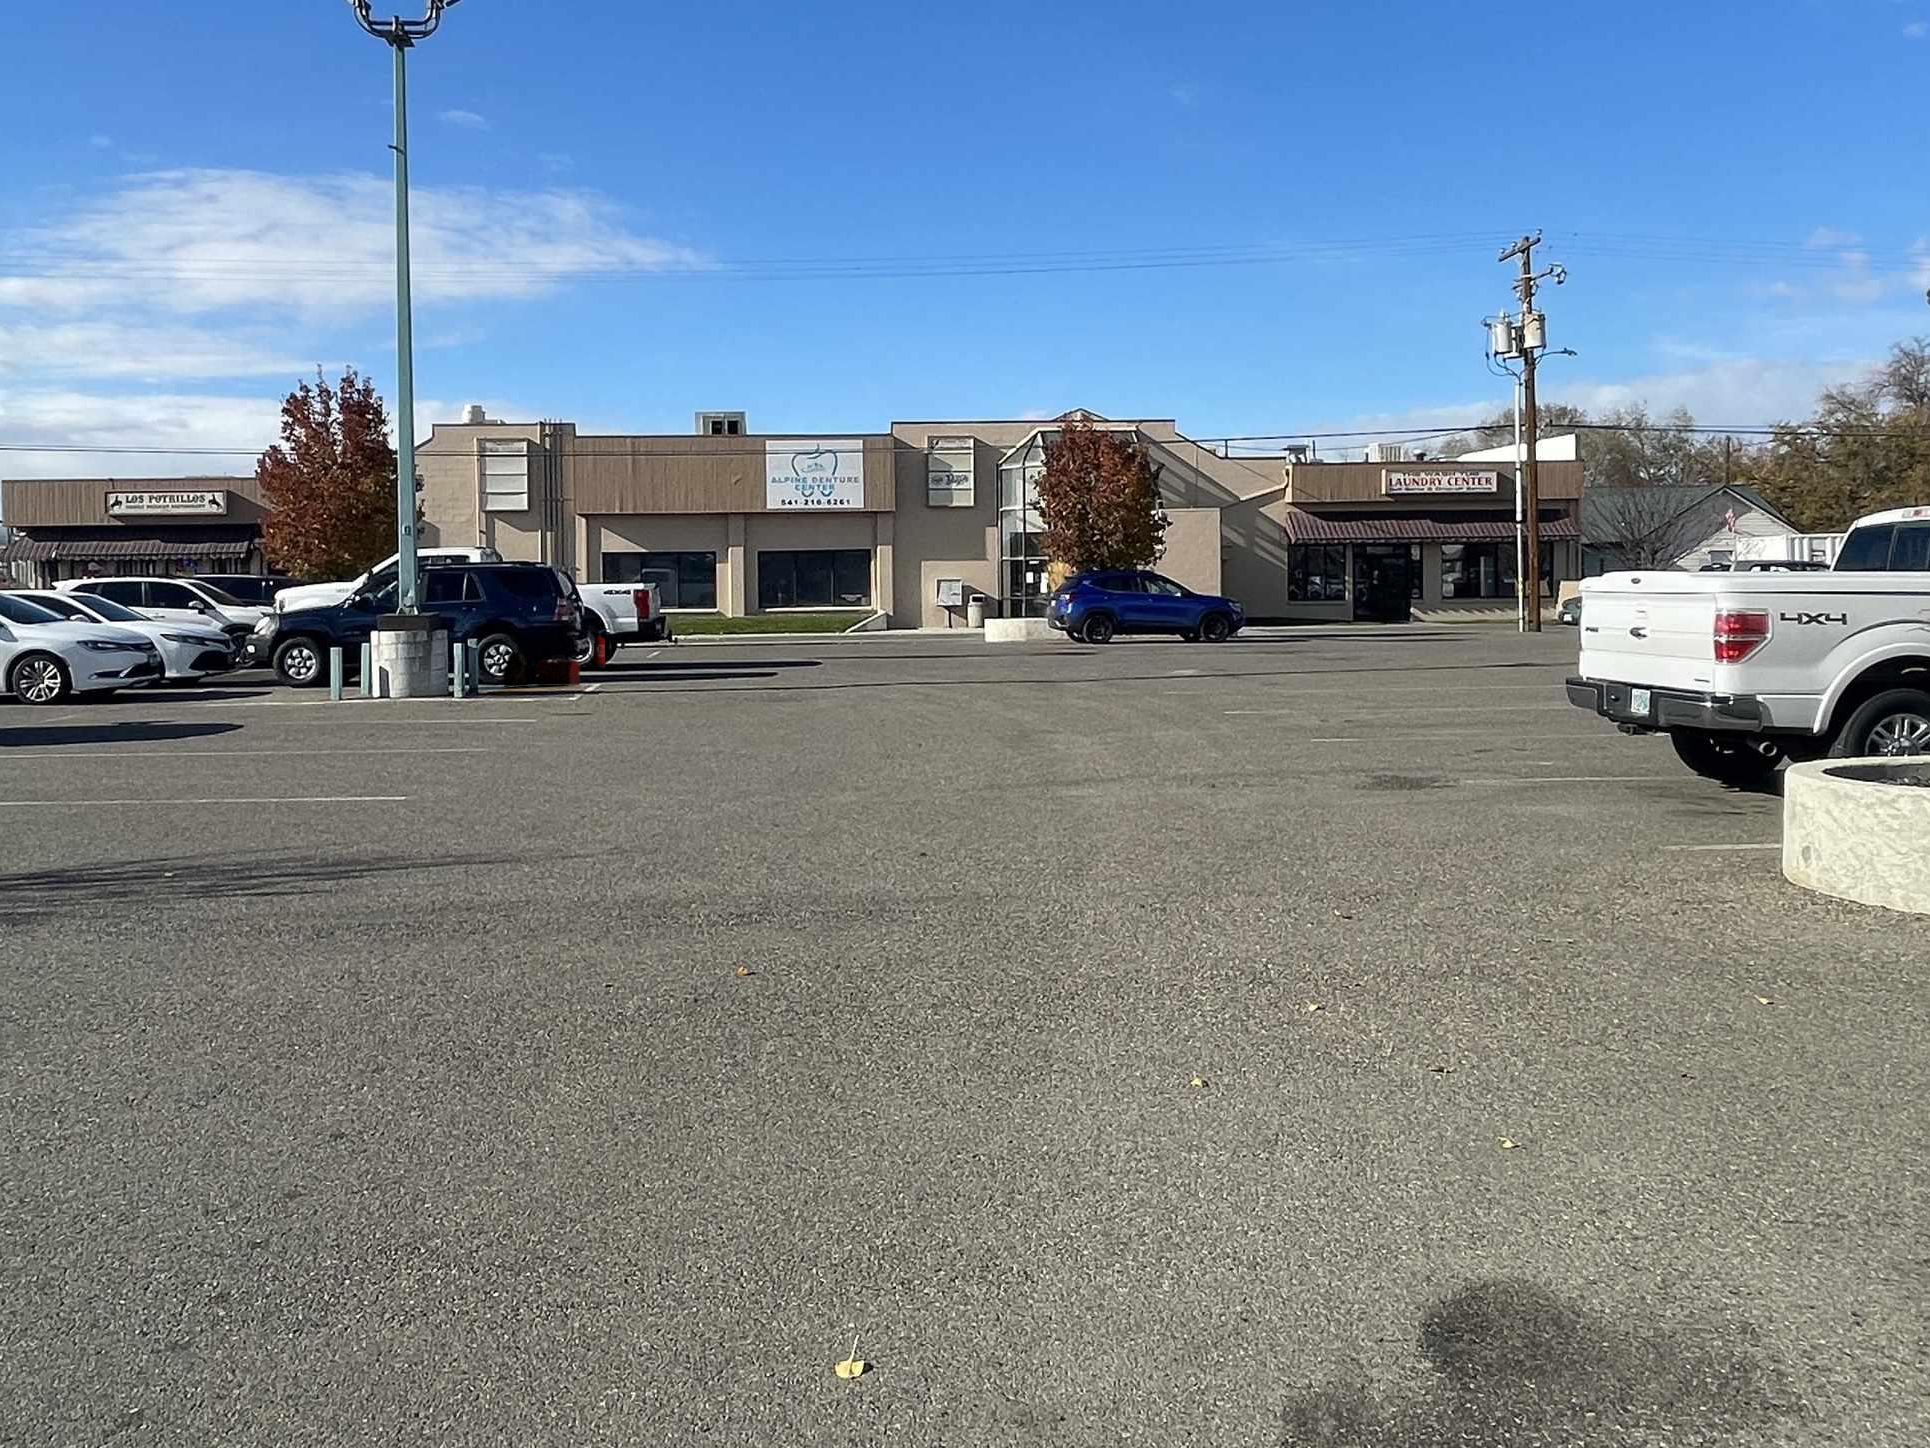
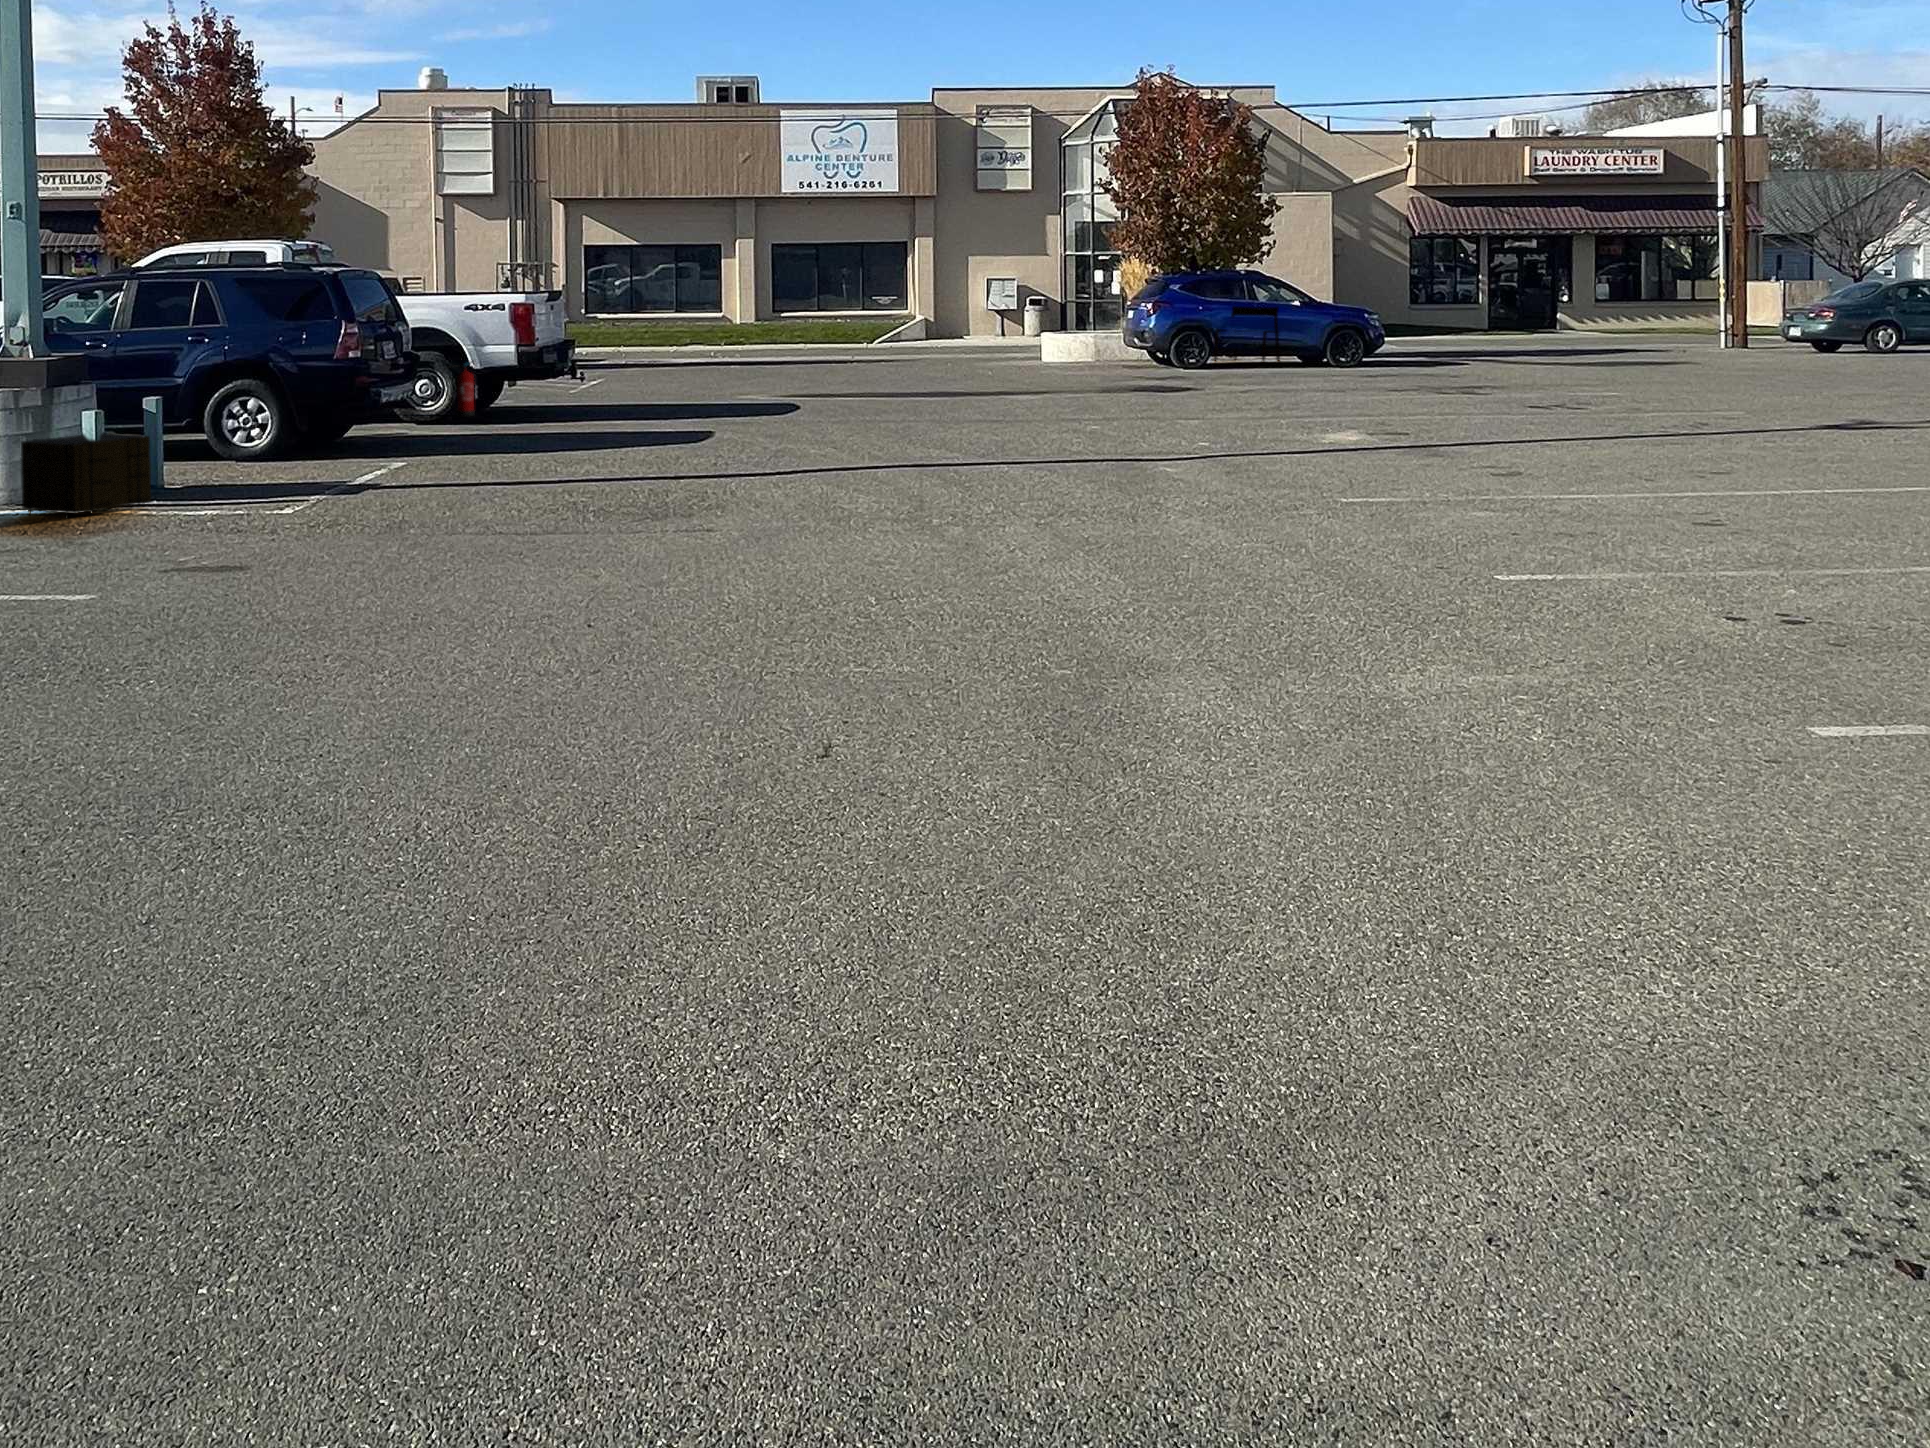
bench: none [1119,597,1170,640] -> present [1214,306,1281,362]
backpack: present [502,650,532,688] -> none [242,405,293,467]
toolbox: present [537,655,580,686] -> none [306,413,378,462]
cardboard box: none [418,659,487,705] -> present [21,433,151,517]

